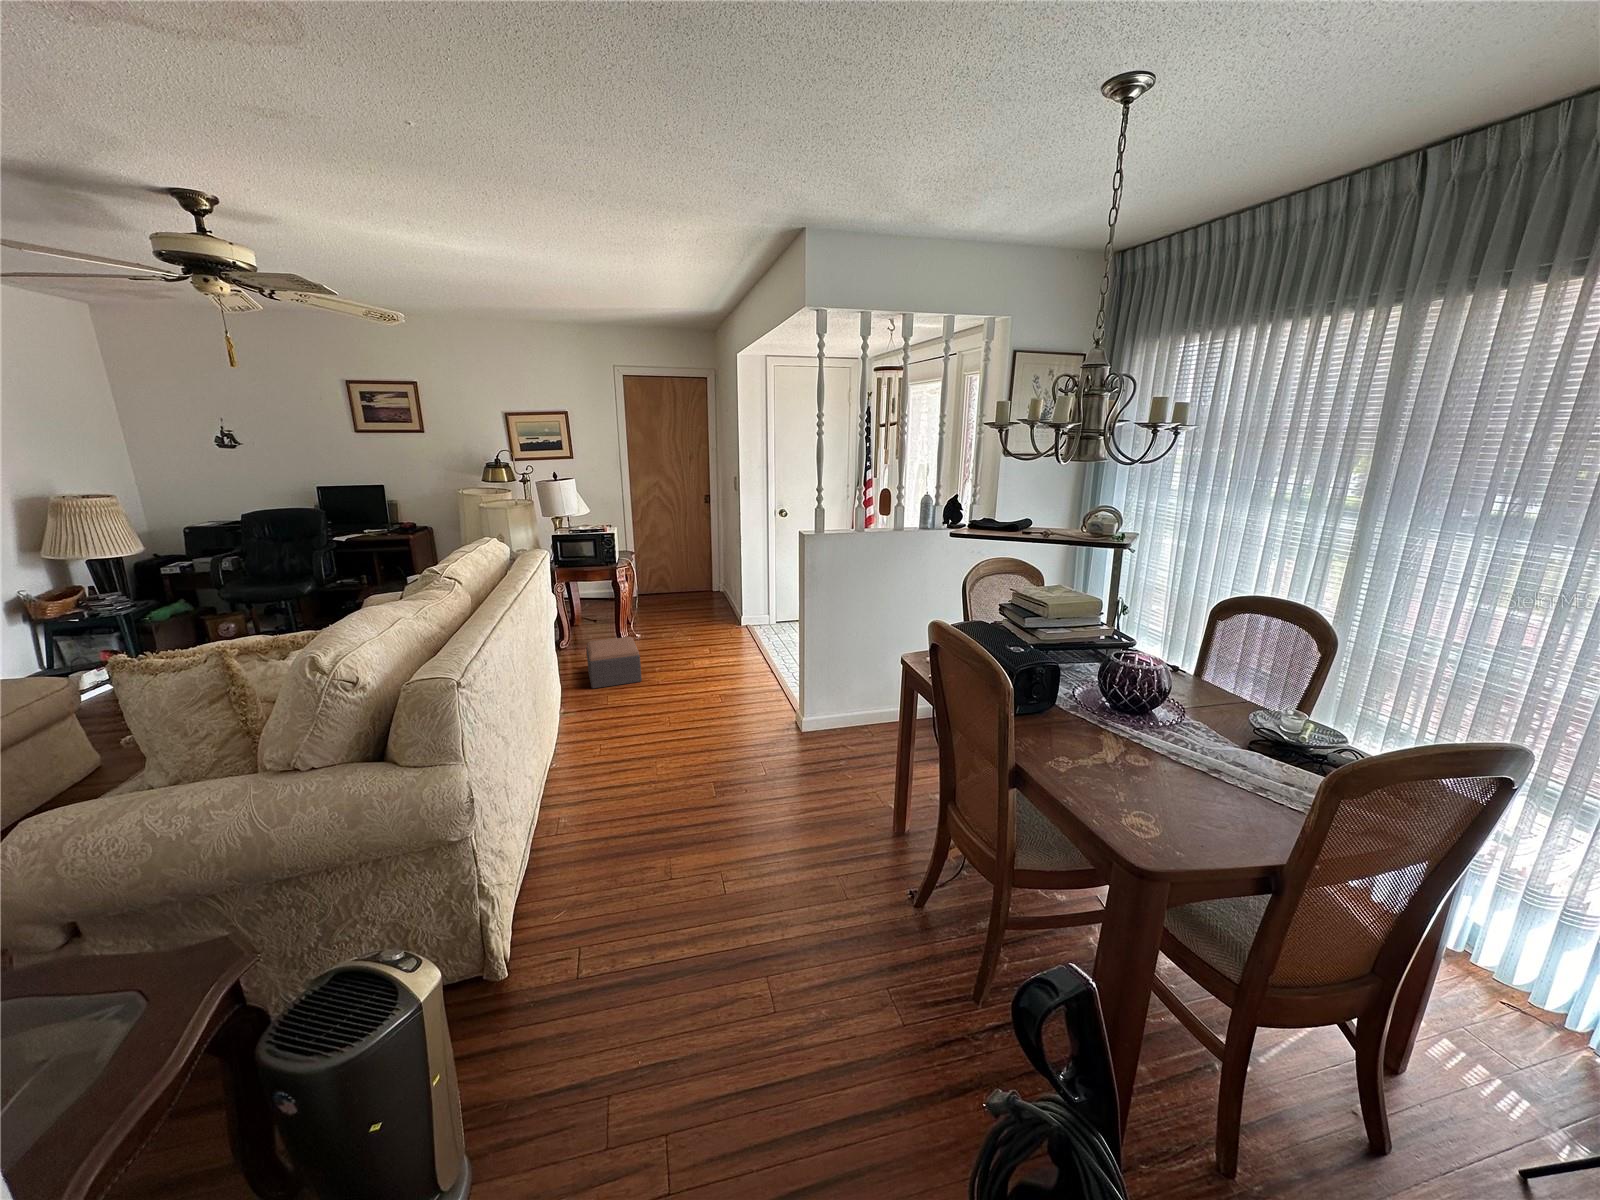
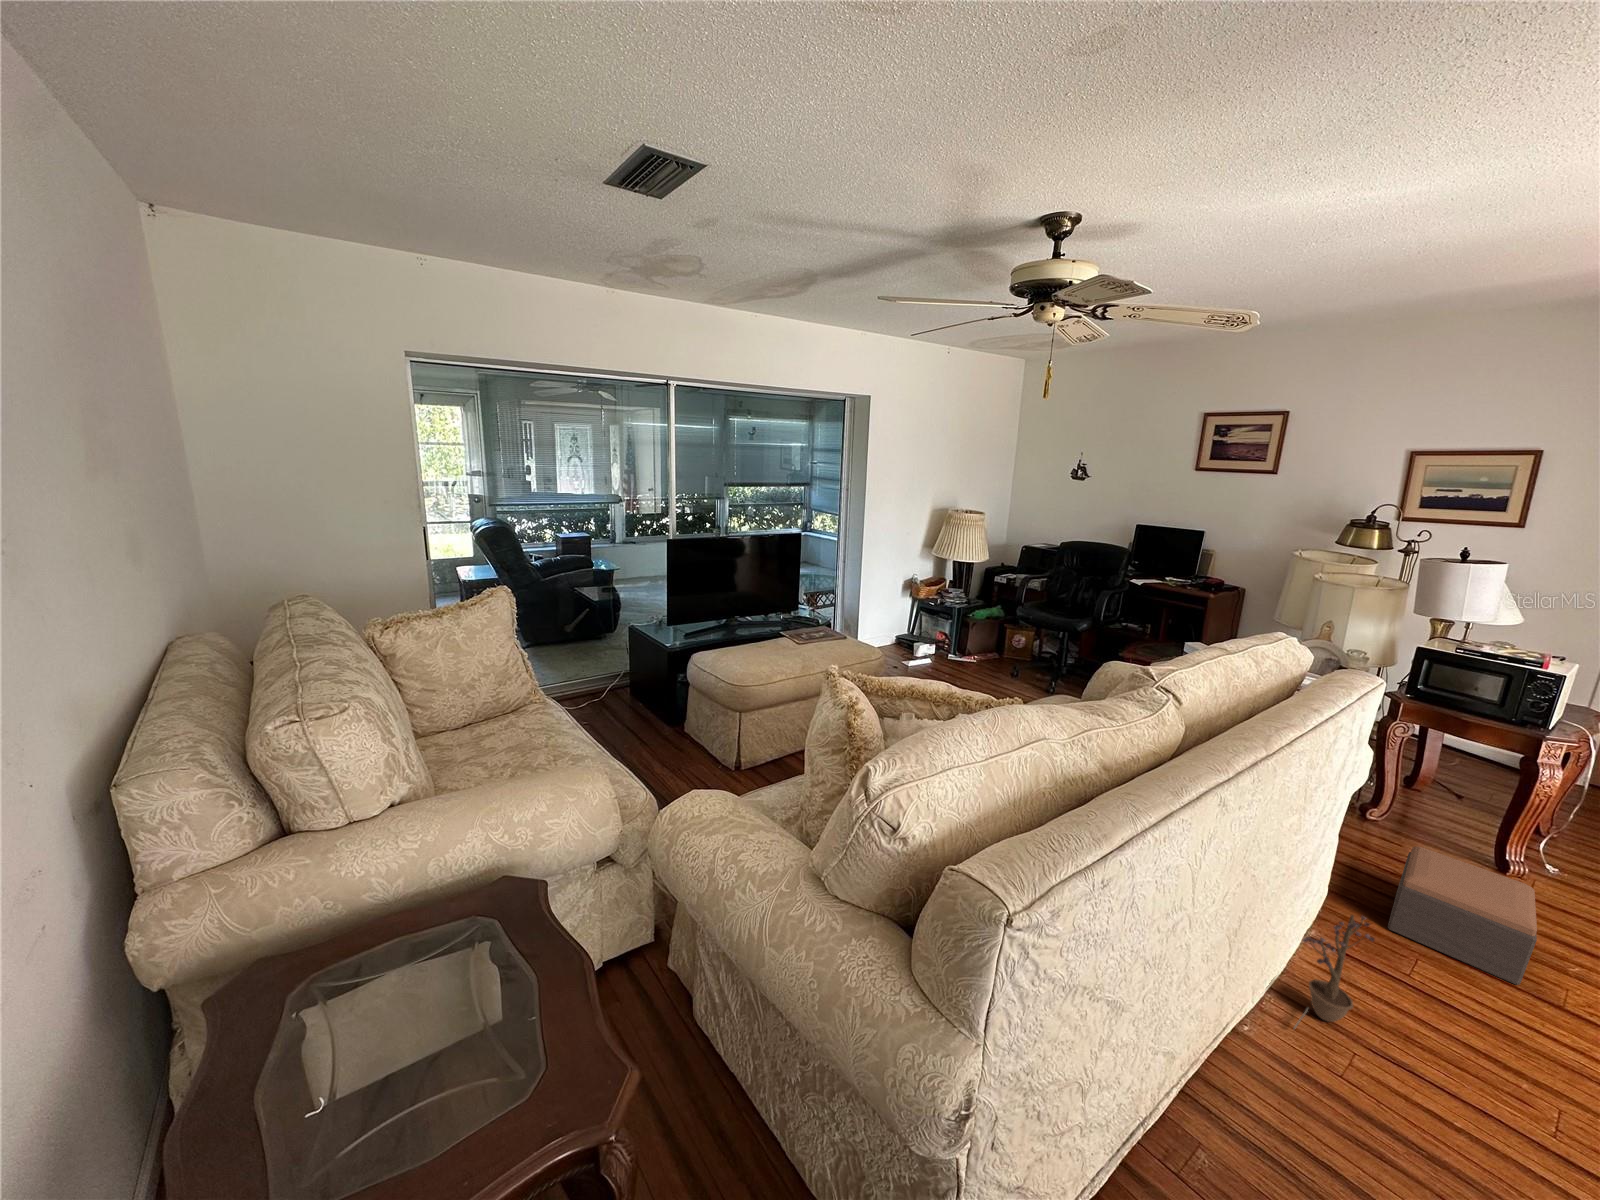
decorative plant: none [563,672,594,748] -> present [1294,915,1374,1029]

